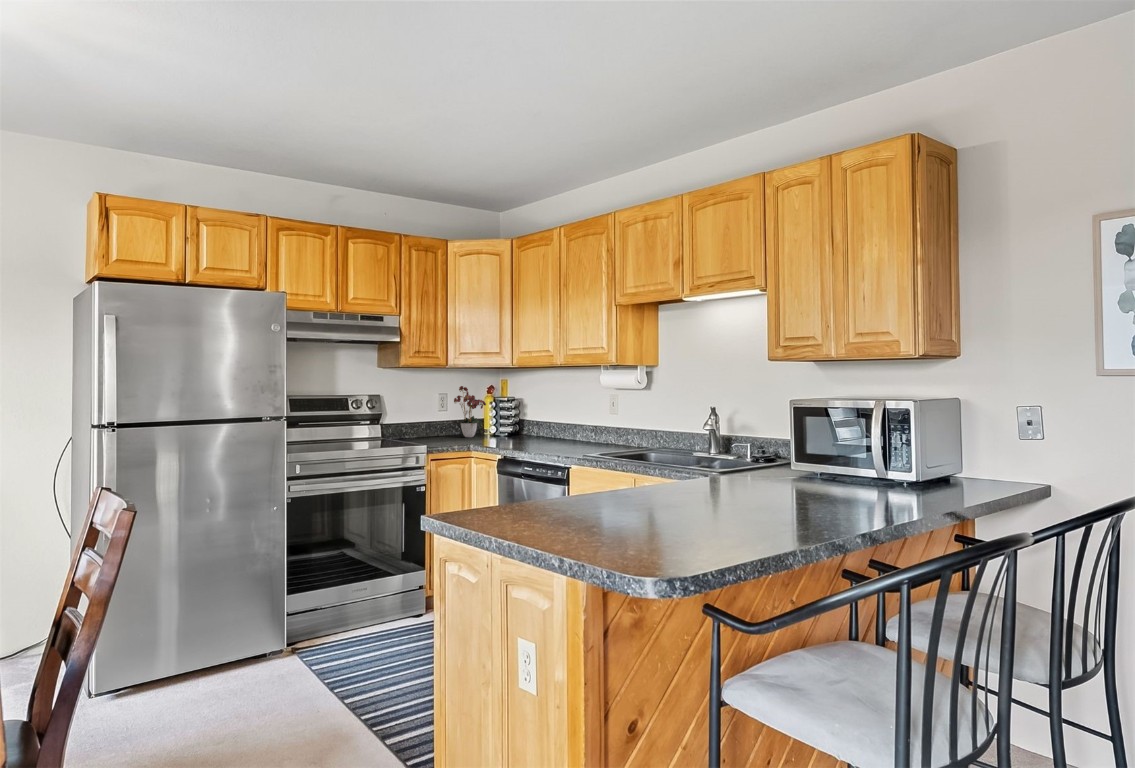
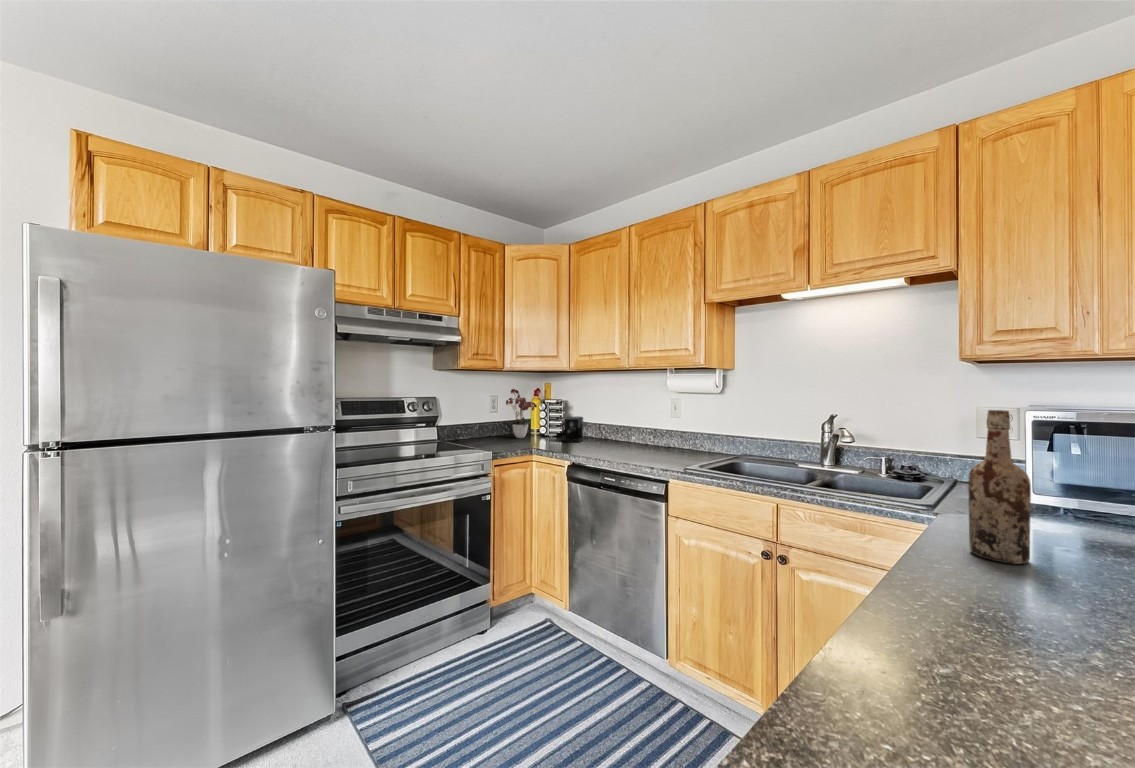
wine bottle: none [677,397,705,489] -> present [968,410,1031,564]
coffee maker: none [510,415,559,441] -> present [564,416,608,442]

